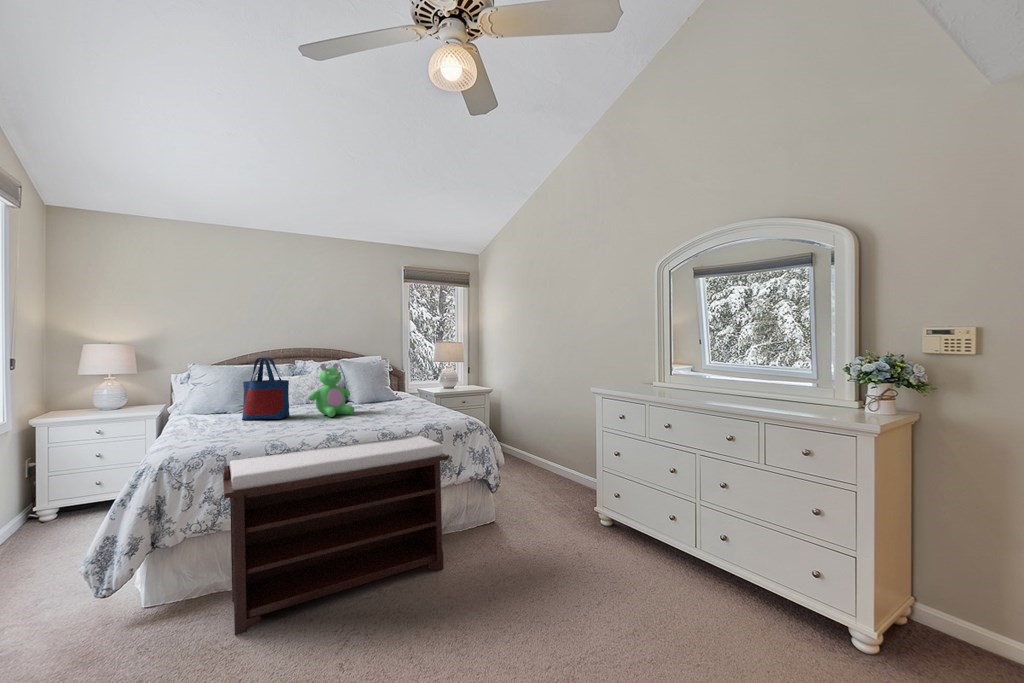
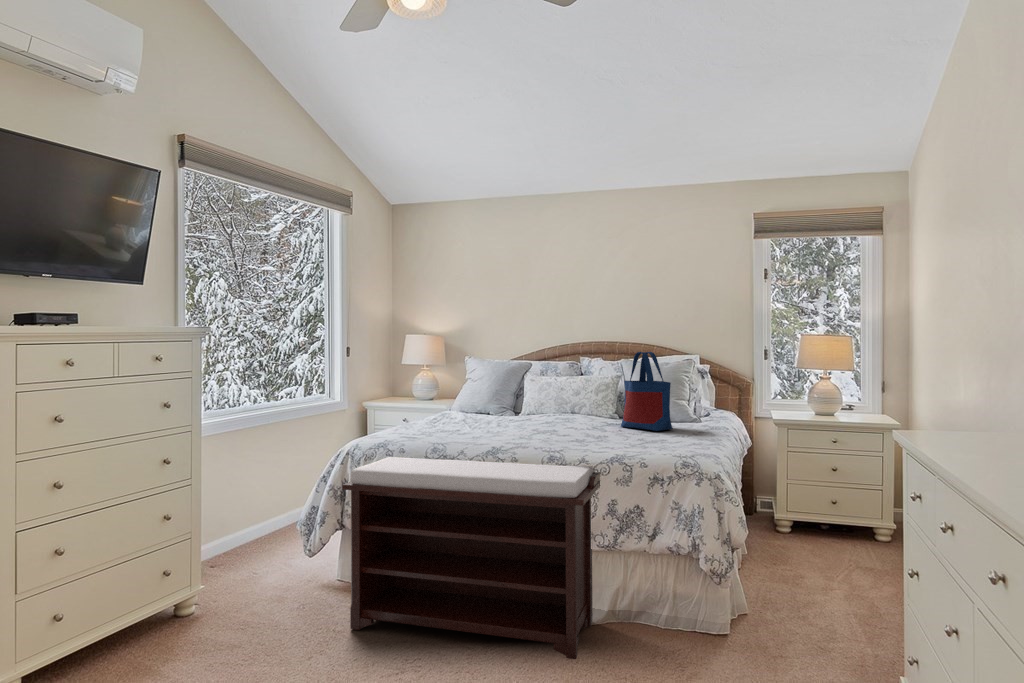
tote bag: present [242,357,290,420] -> present [621,352,673,431]
teddy bear: present [309,363,354,417] -> none [532,362,586,429]

